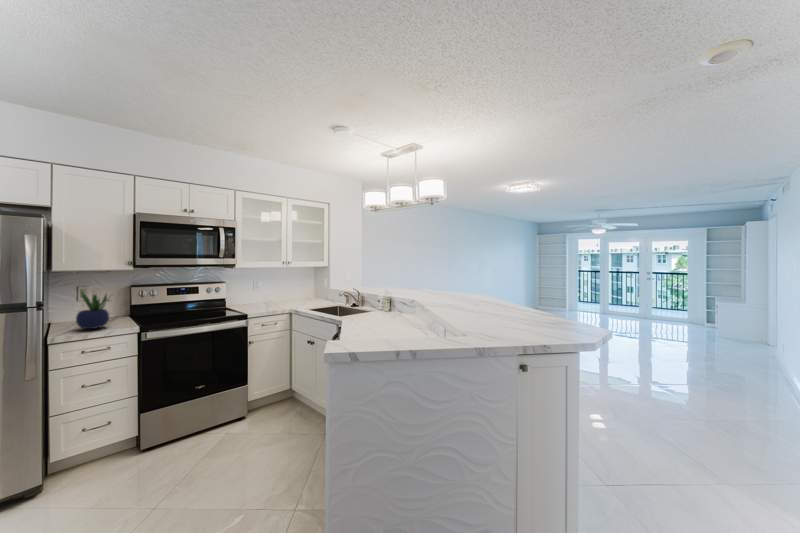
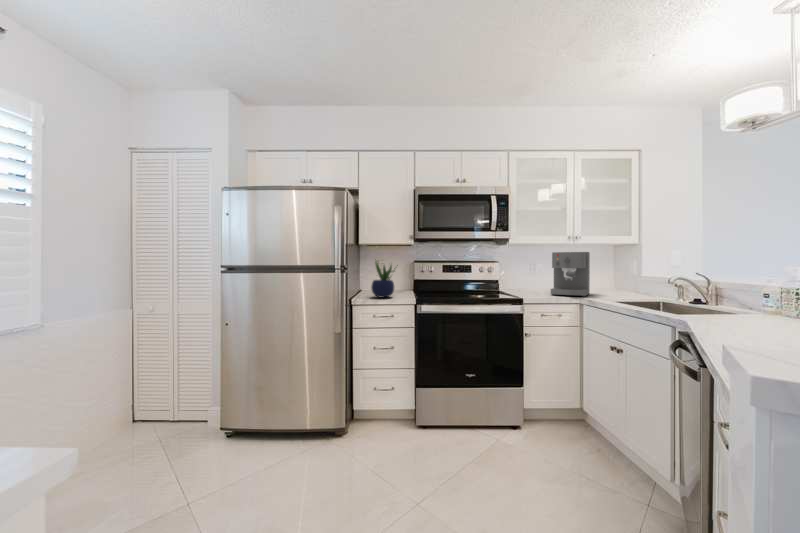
coffee maker: none [268,274,296,308] -> present [551,252,590,297]

